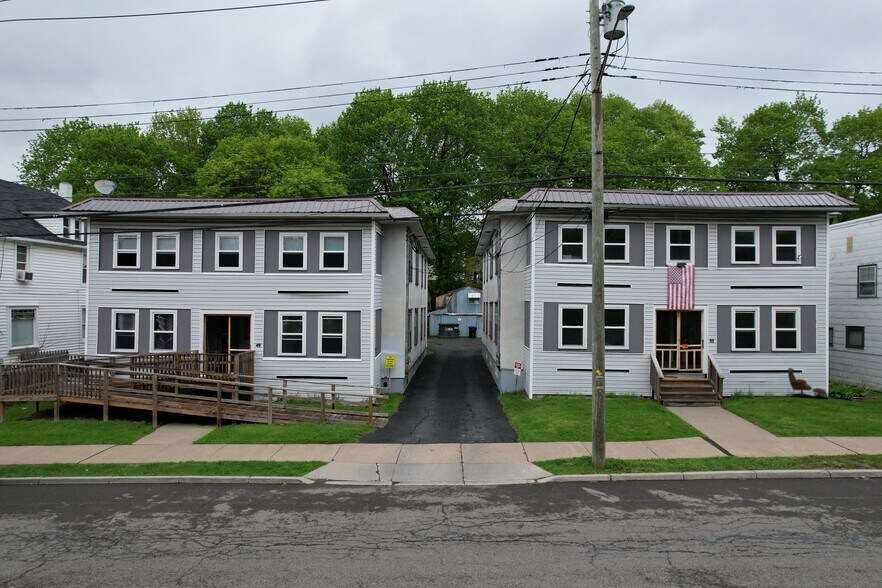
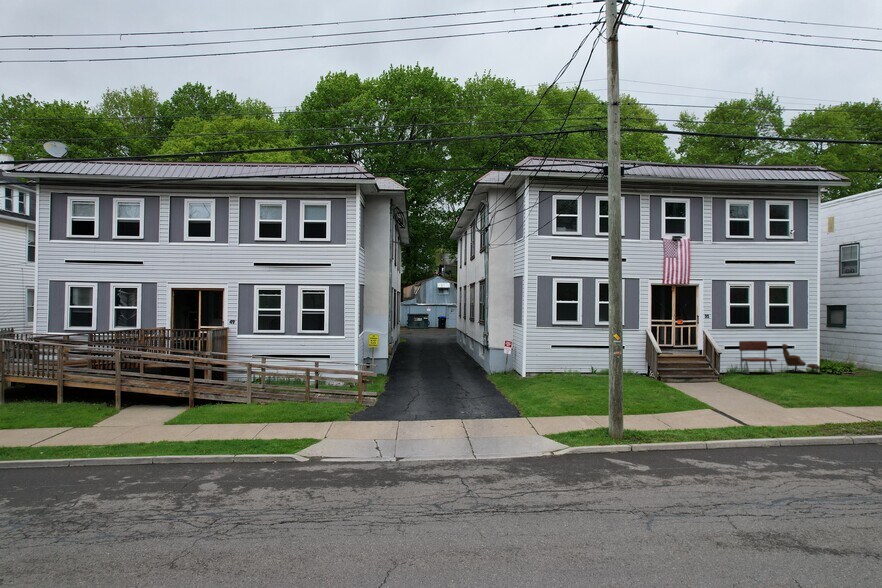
bench: none [744,365,781,398] -> present [739,341,777,374]

